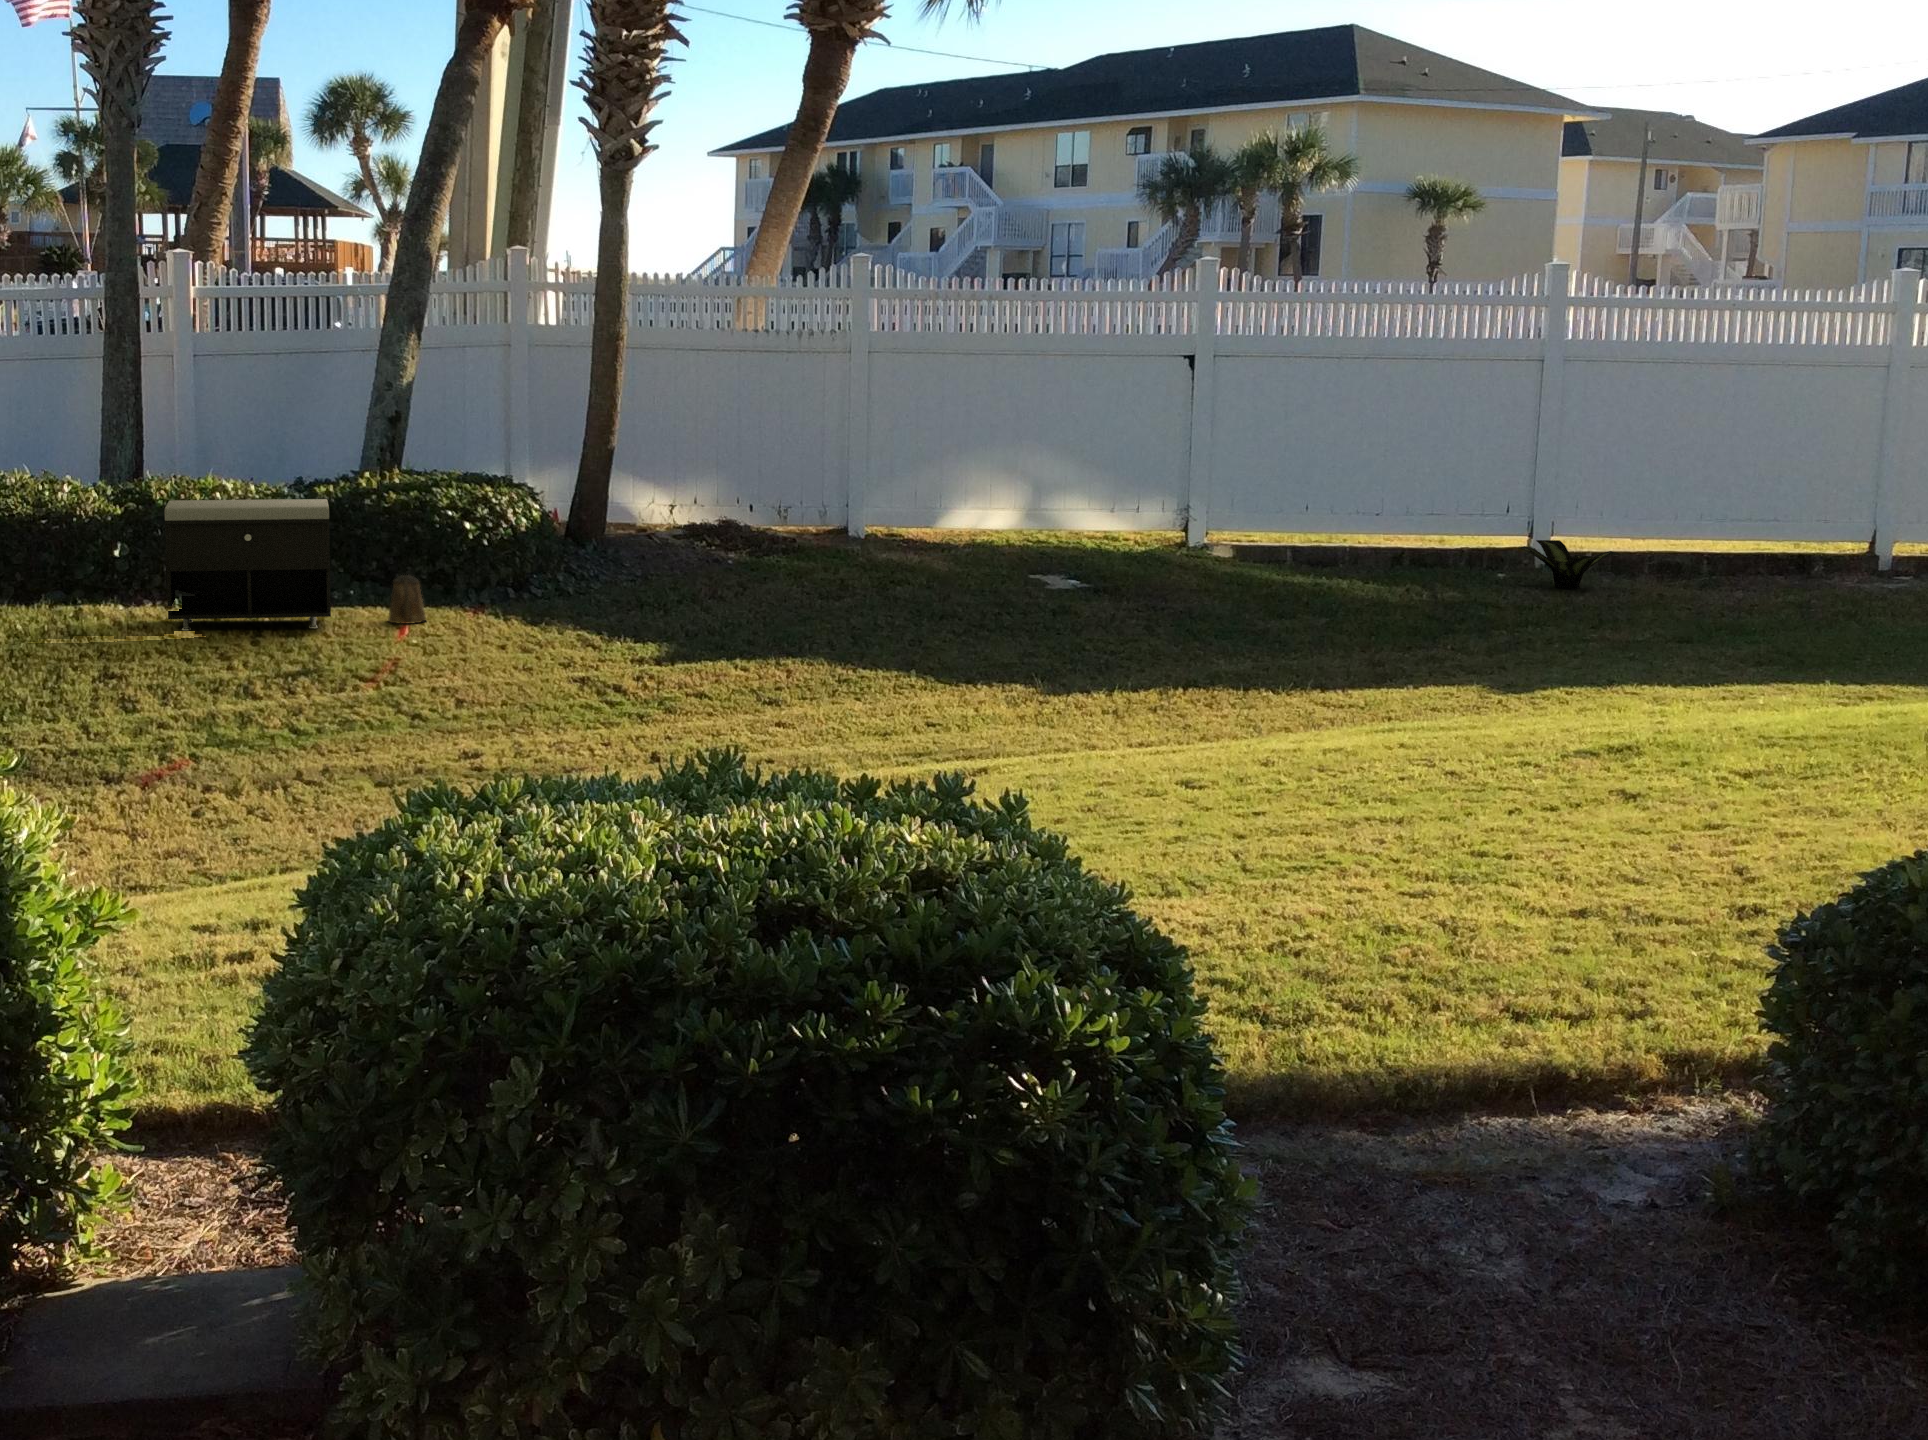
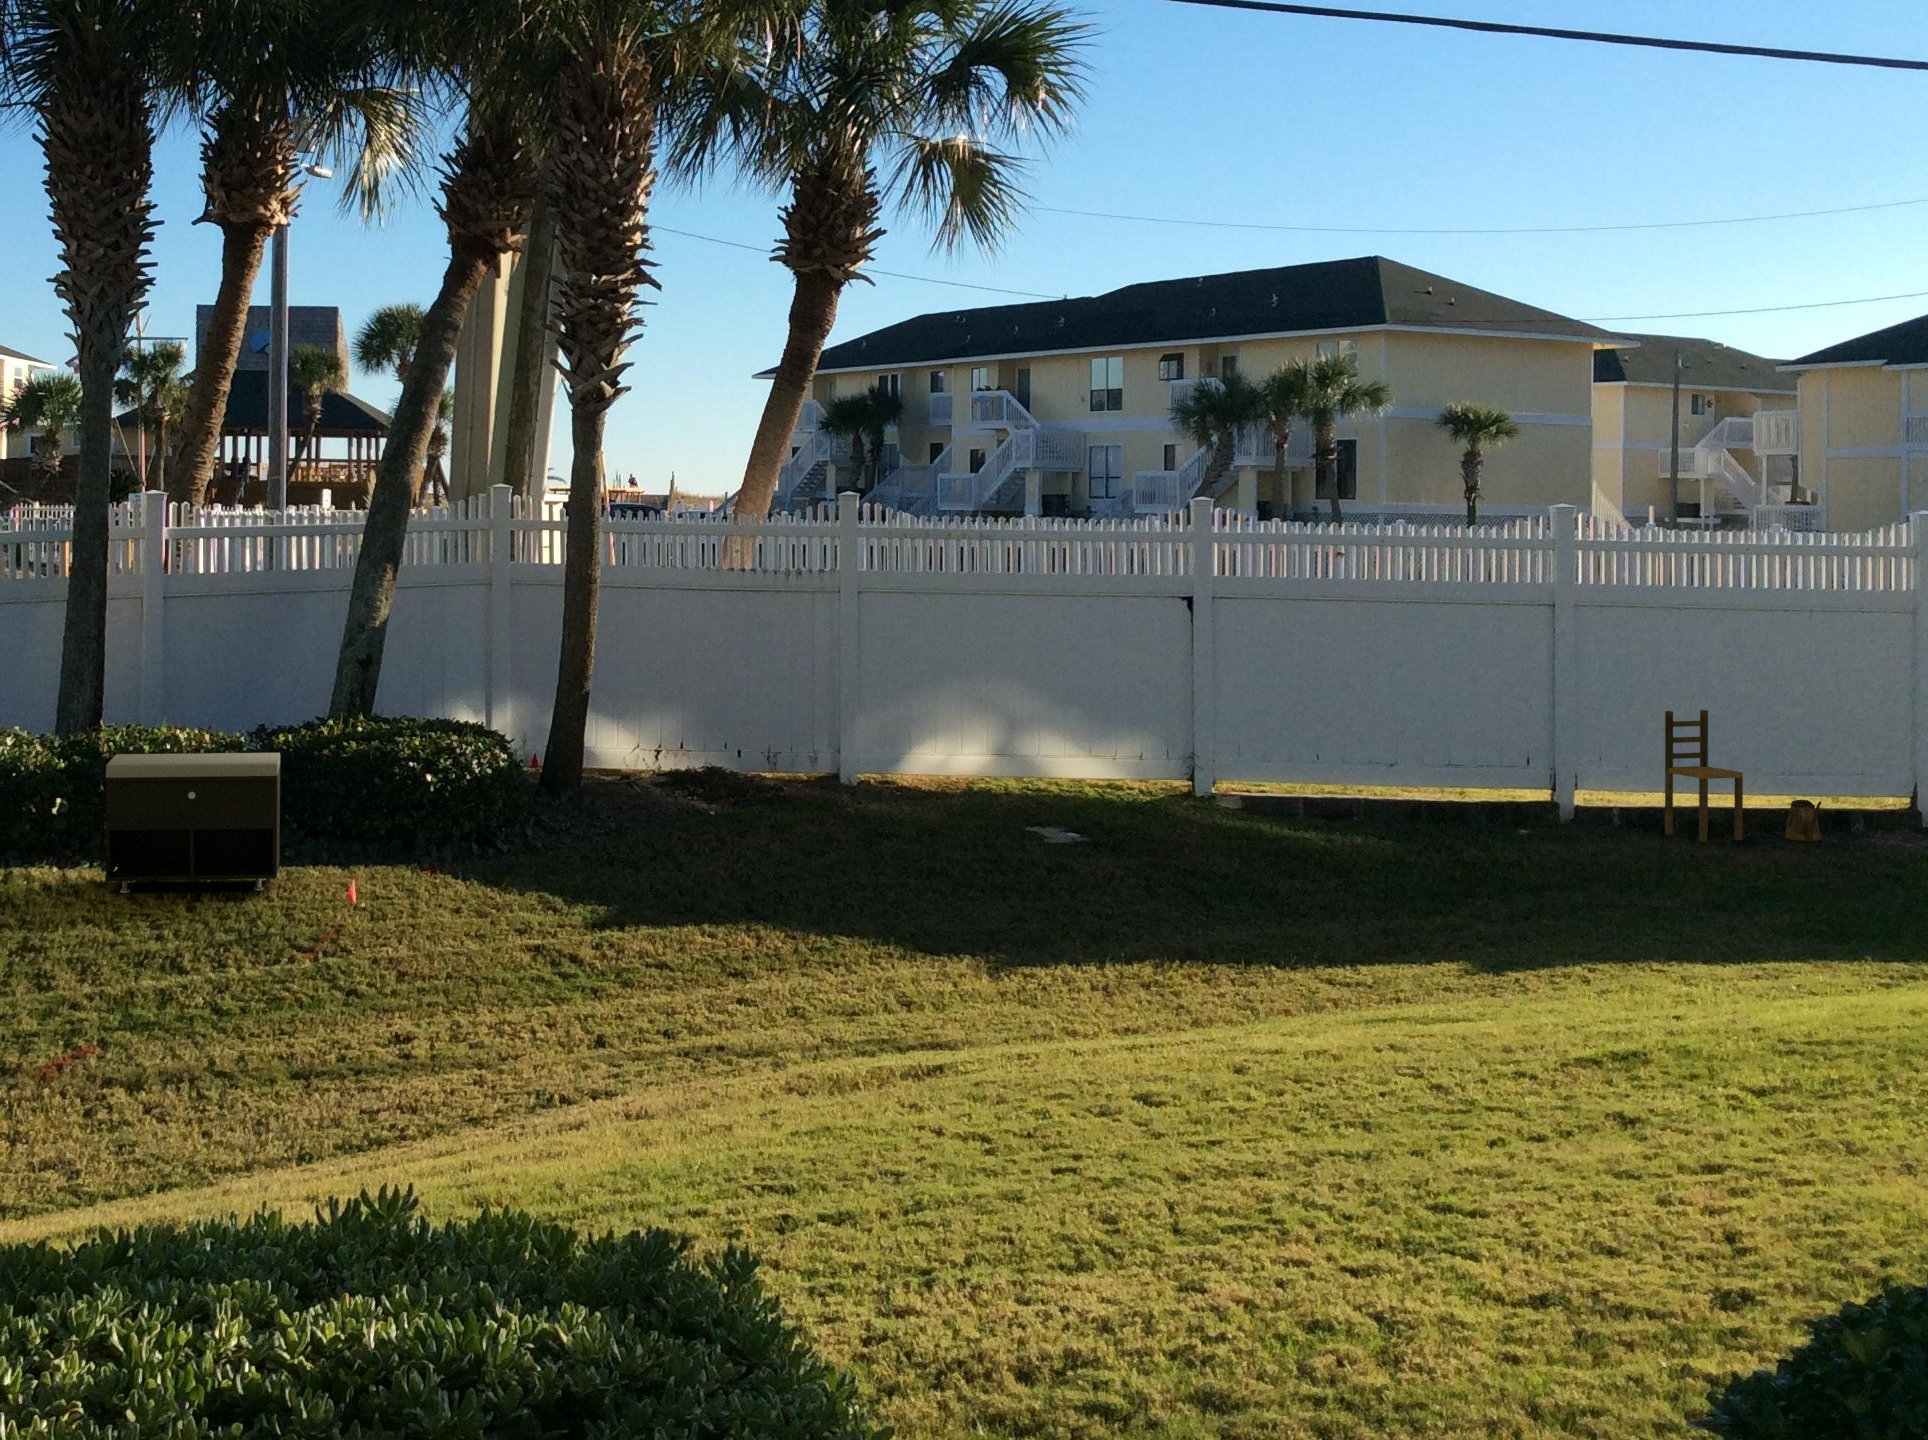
chair: none [1634,465,1713,589] -> present [1665,710,1743,842]
potted plant: present [1519,540,1618,590] -> none [1533,789,1646,843]
watering can: present [388,575,426,624] -> present [1785,800,1822,841]

